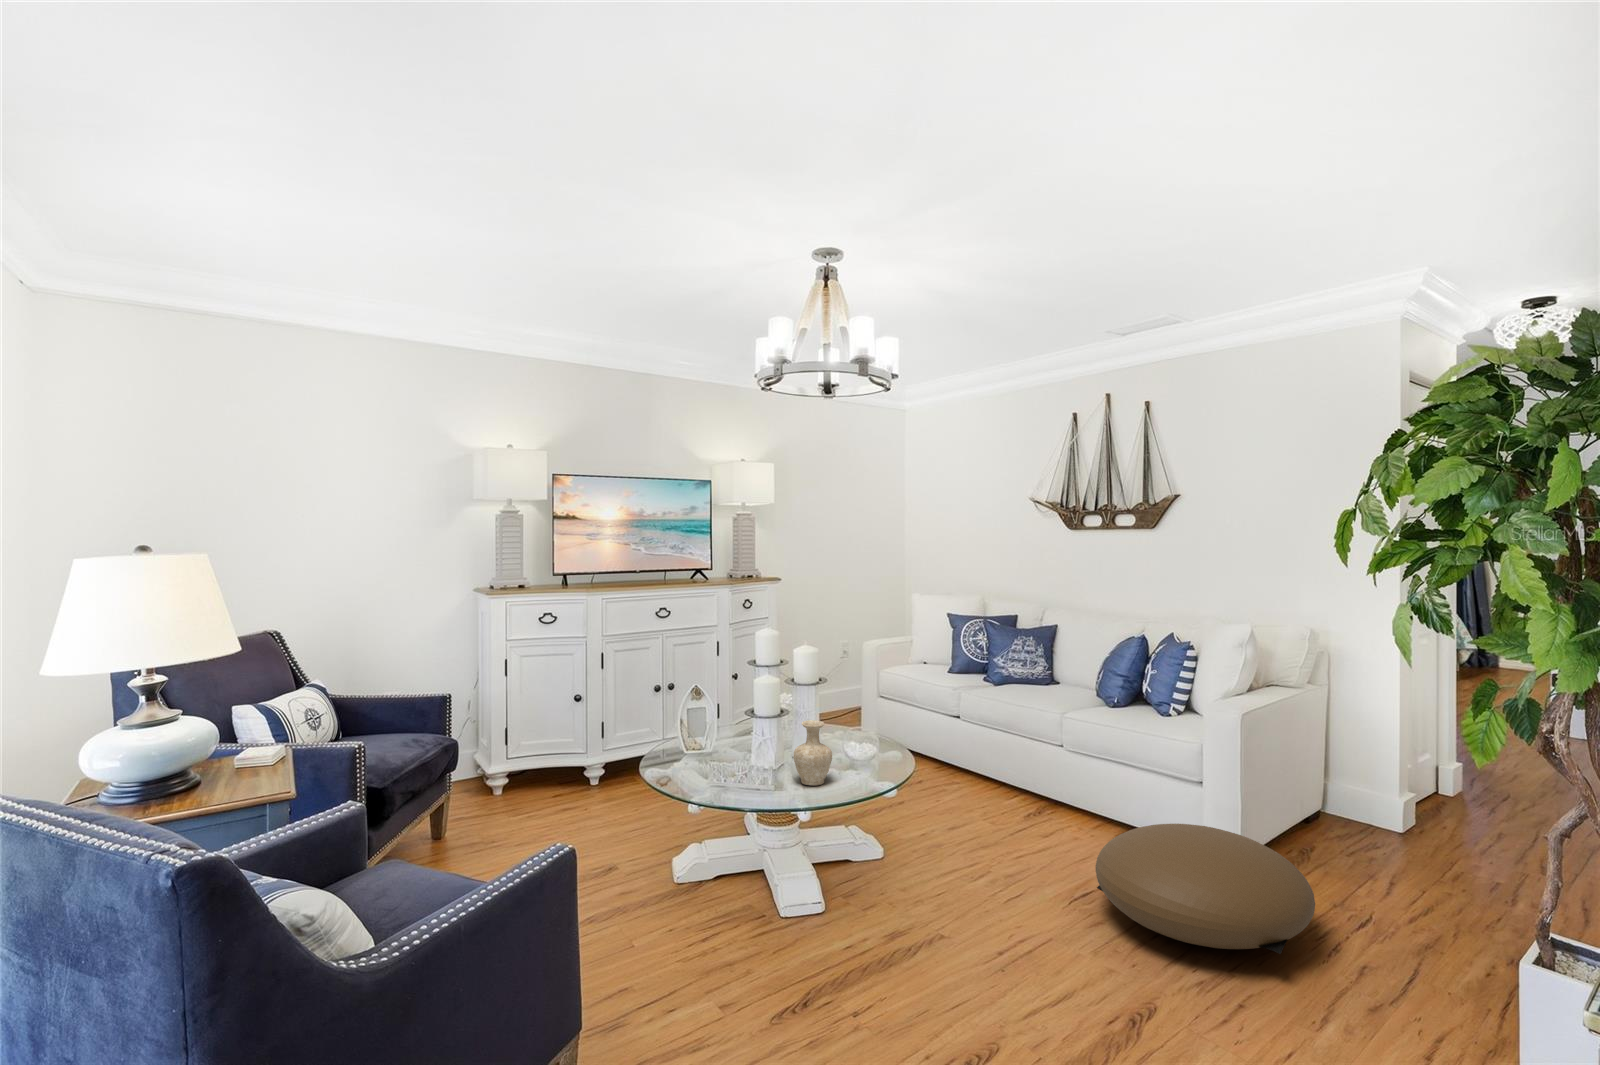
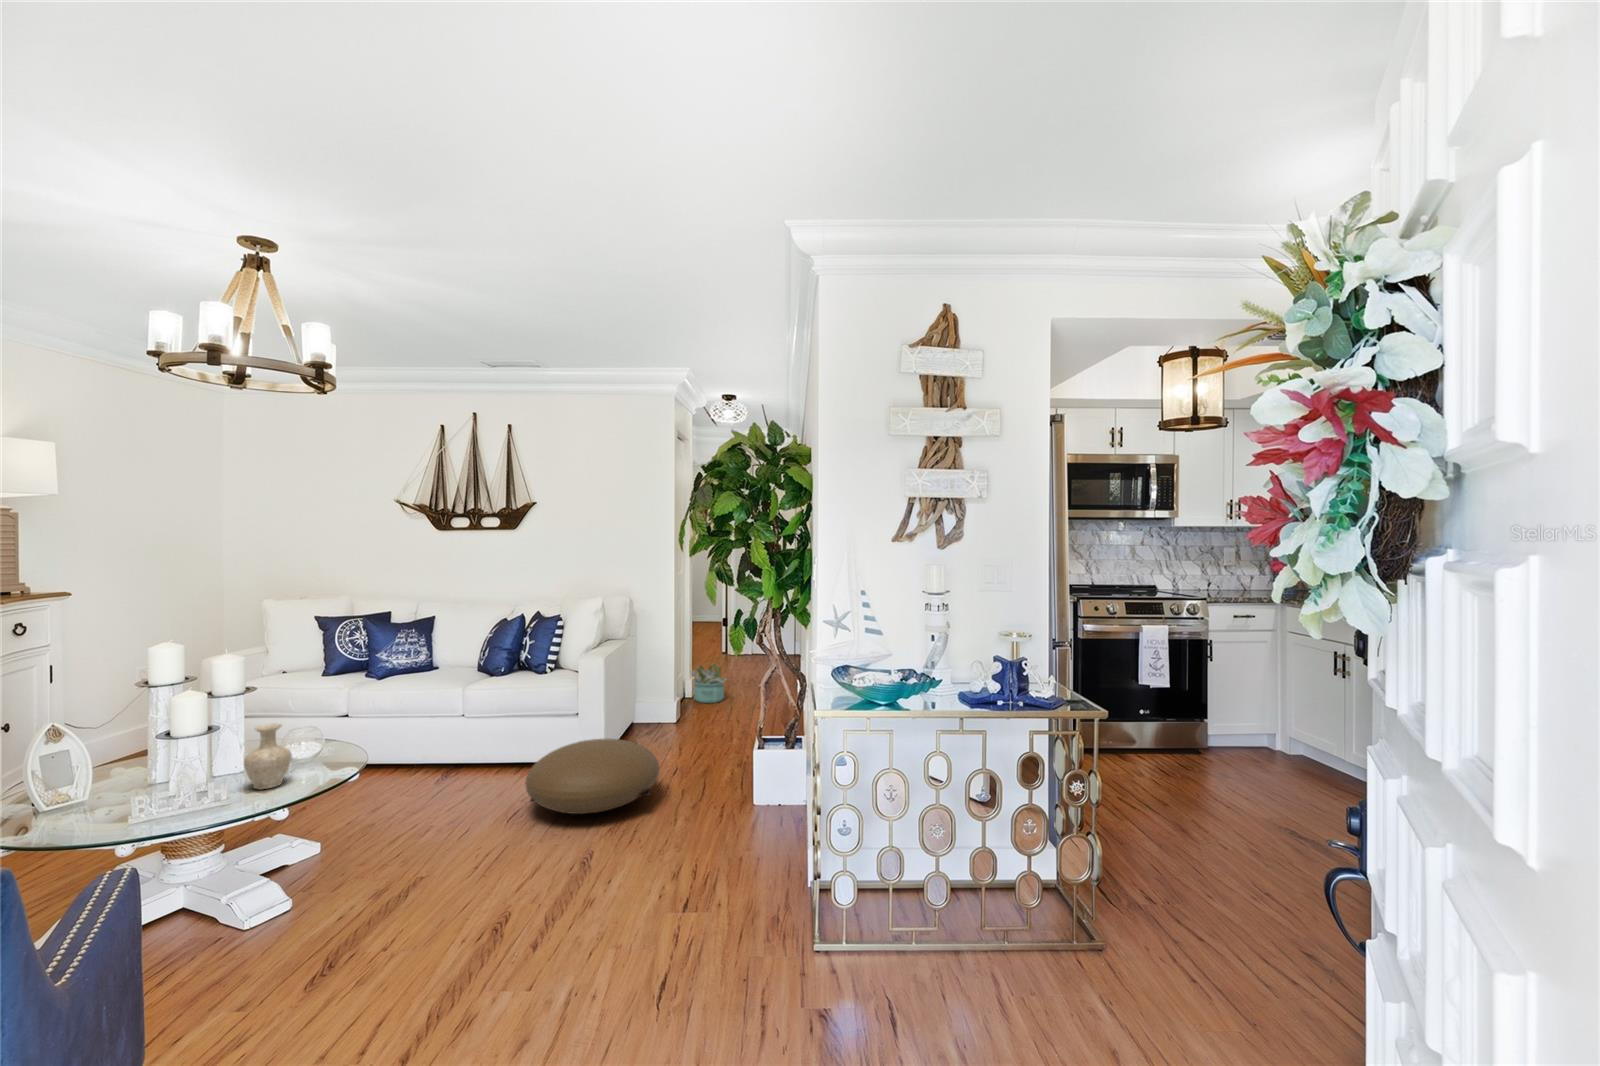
decorative plant: none [1443,741,1527,812] -> present [691,663,726,703]

